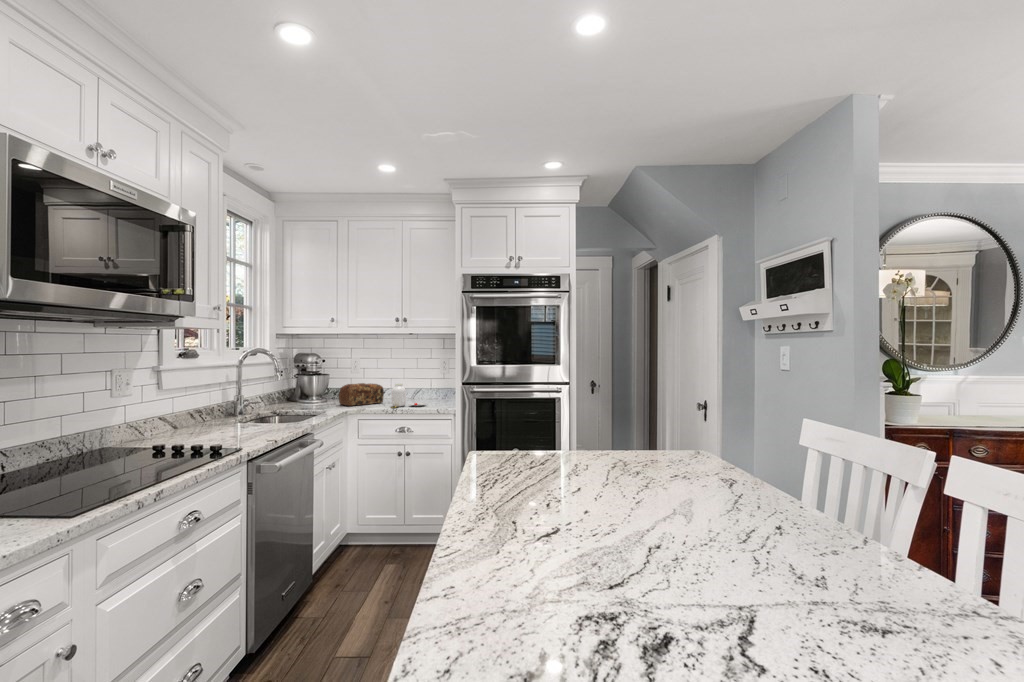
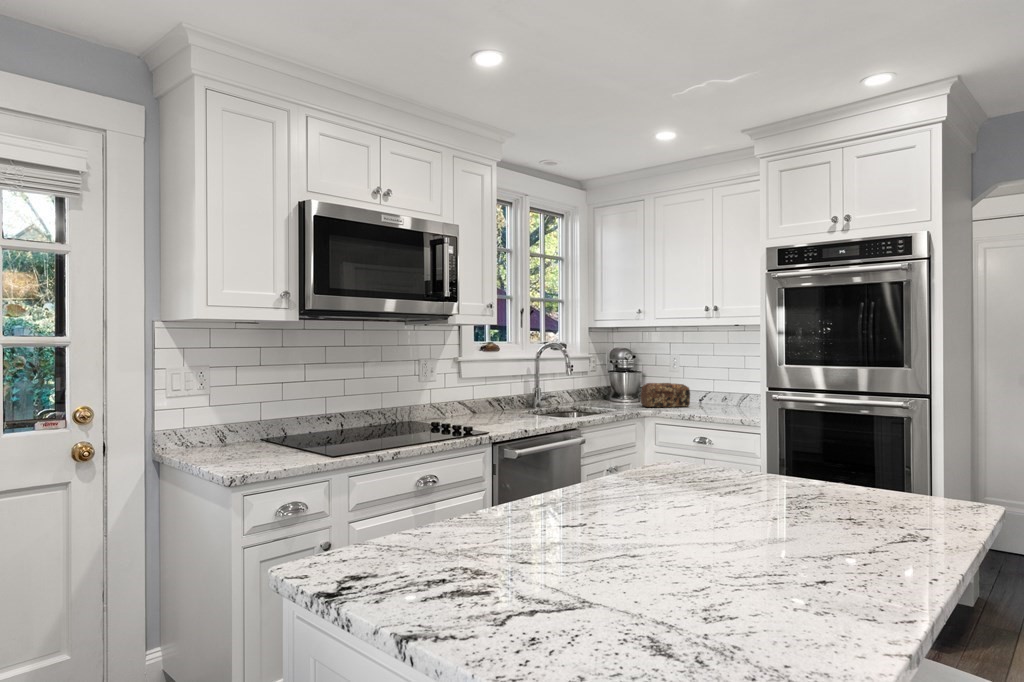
jar: present [391,384,426,408] -> none [685,385,731,413]

